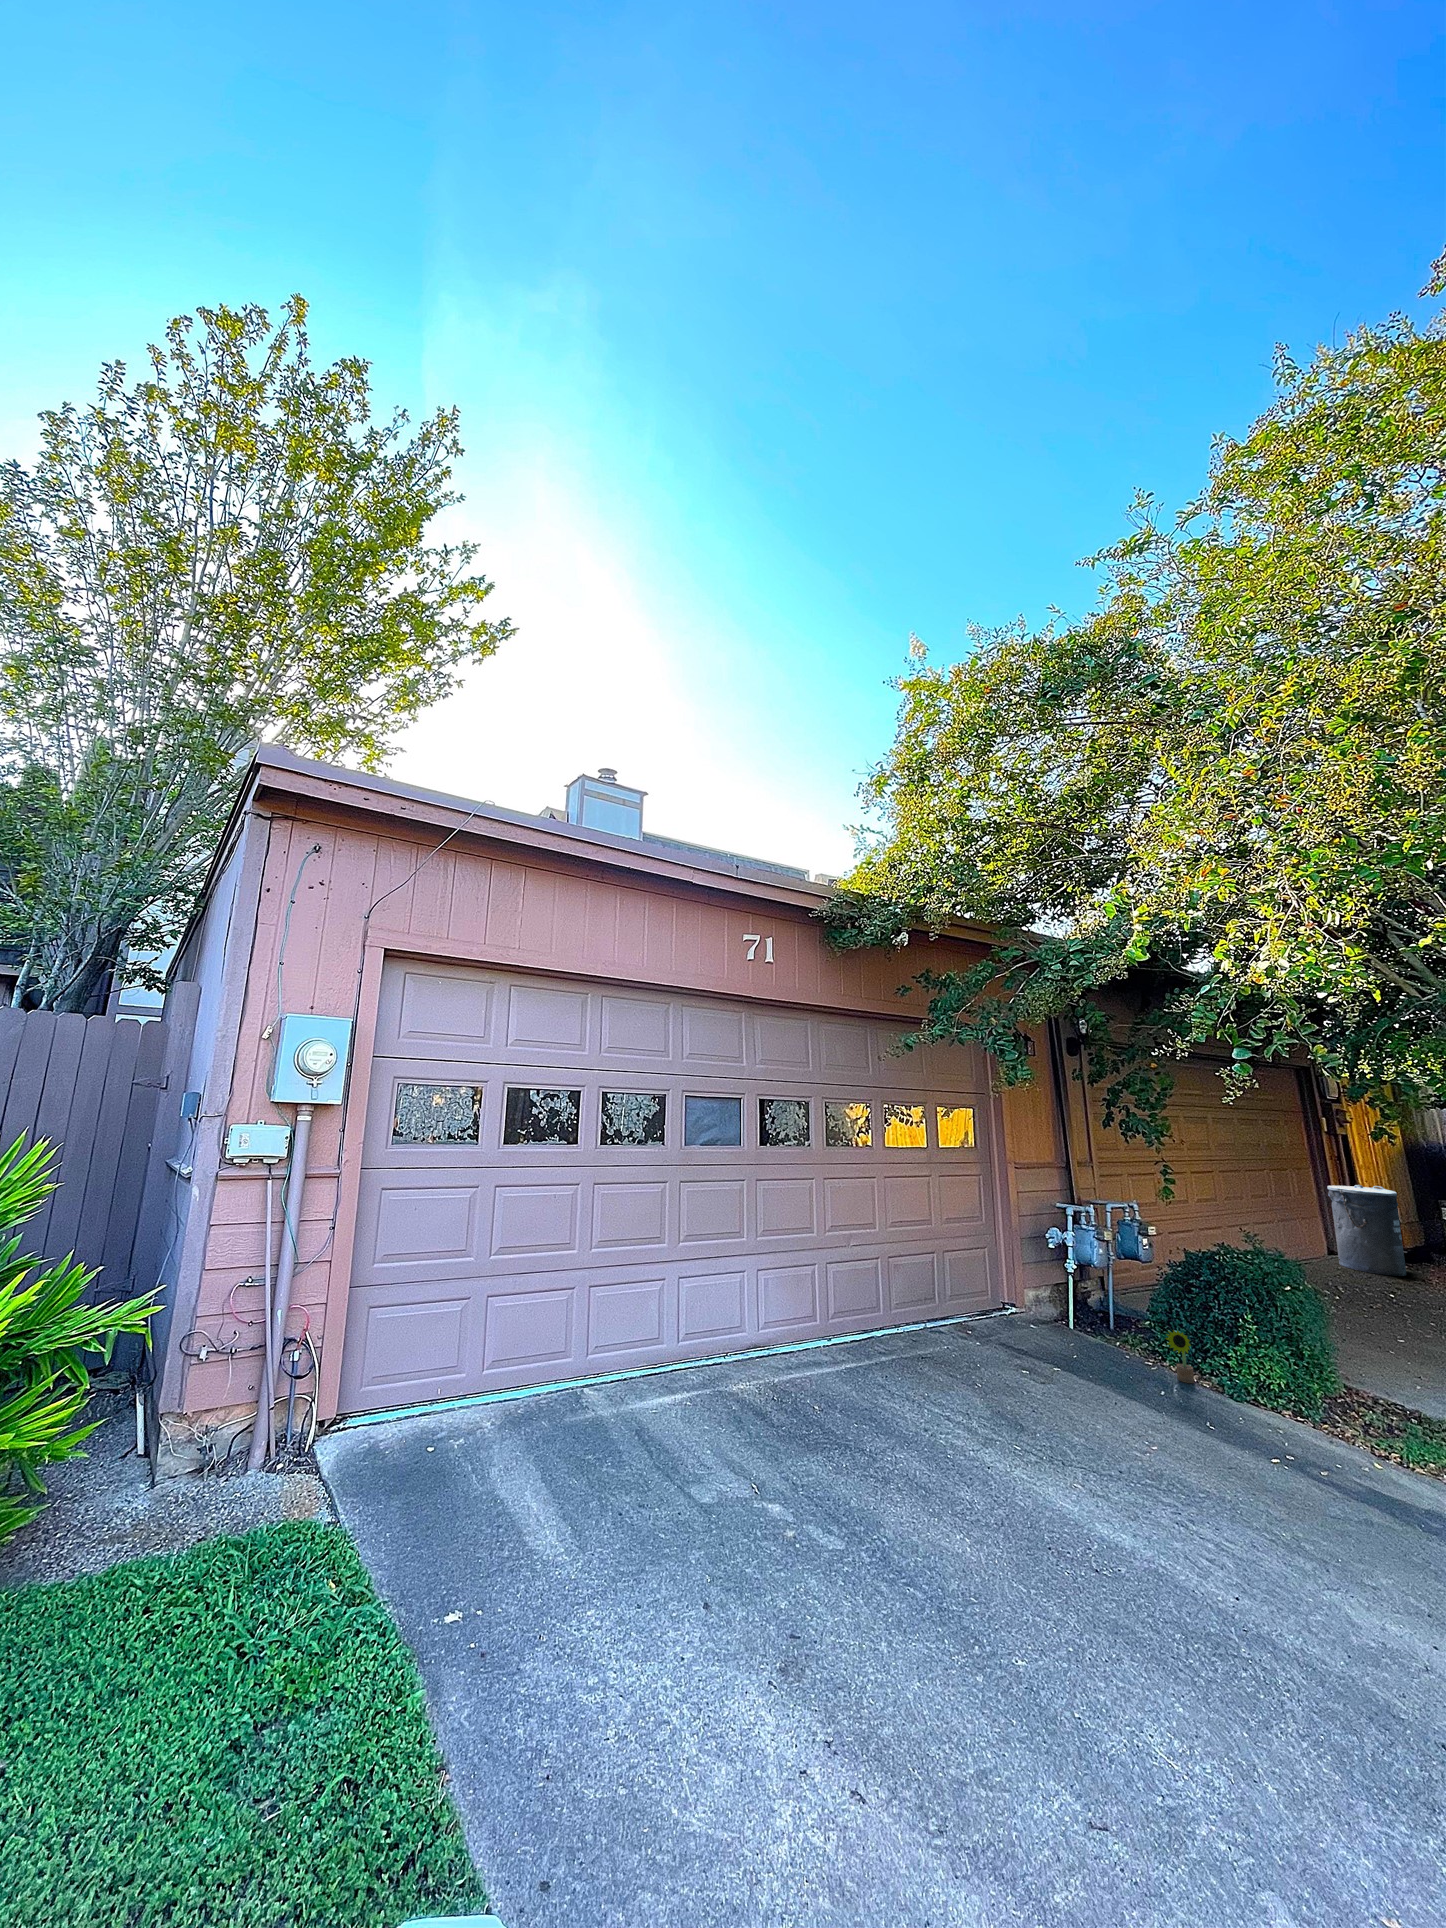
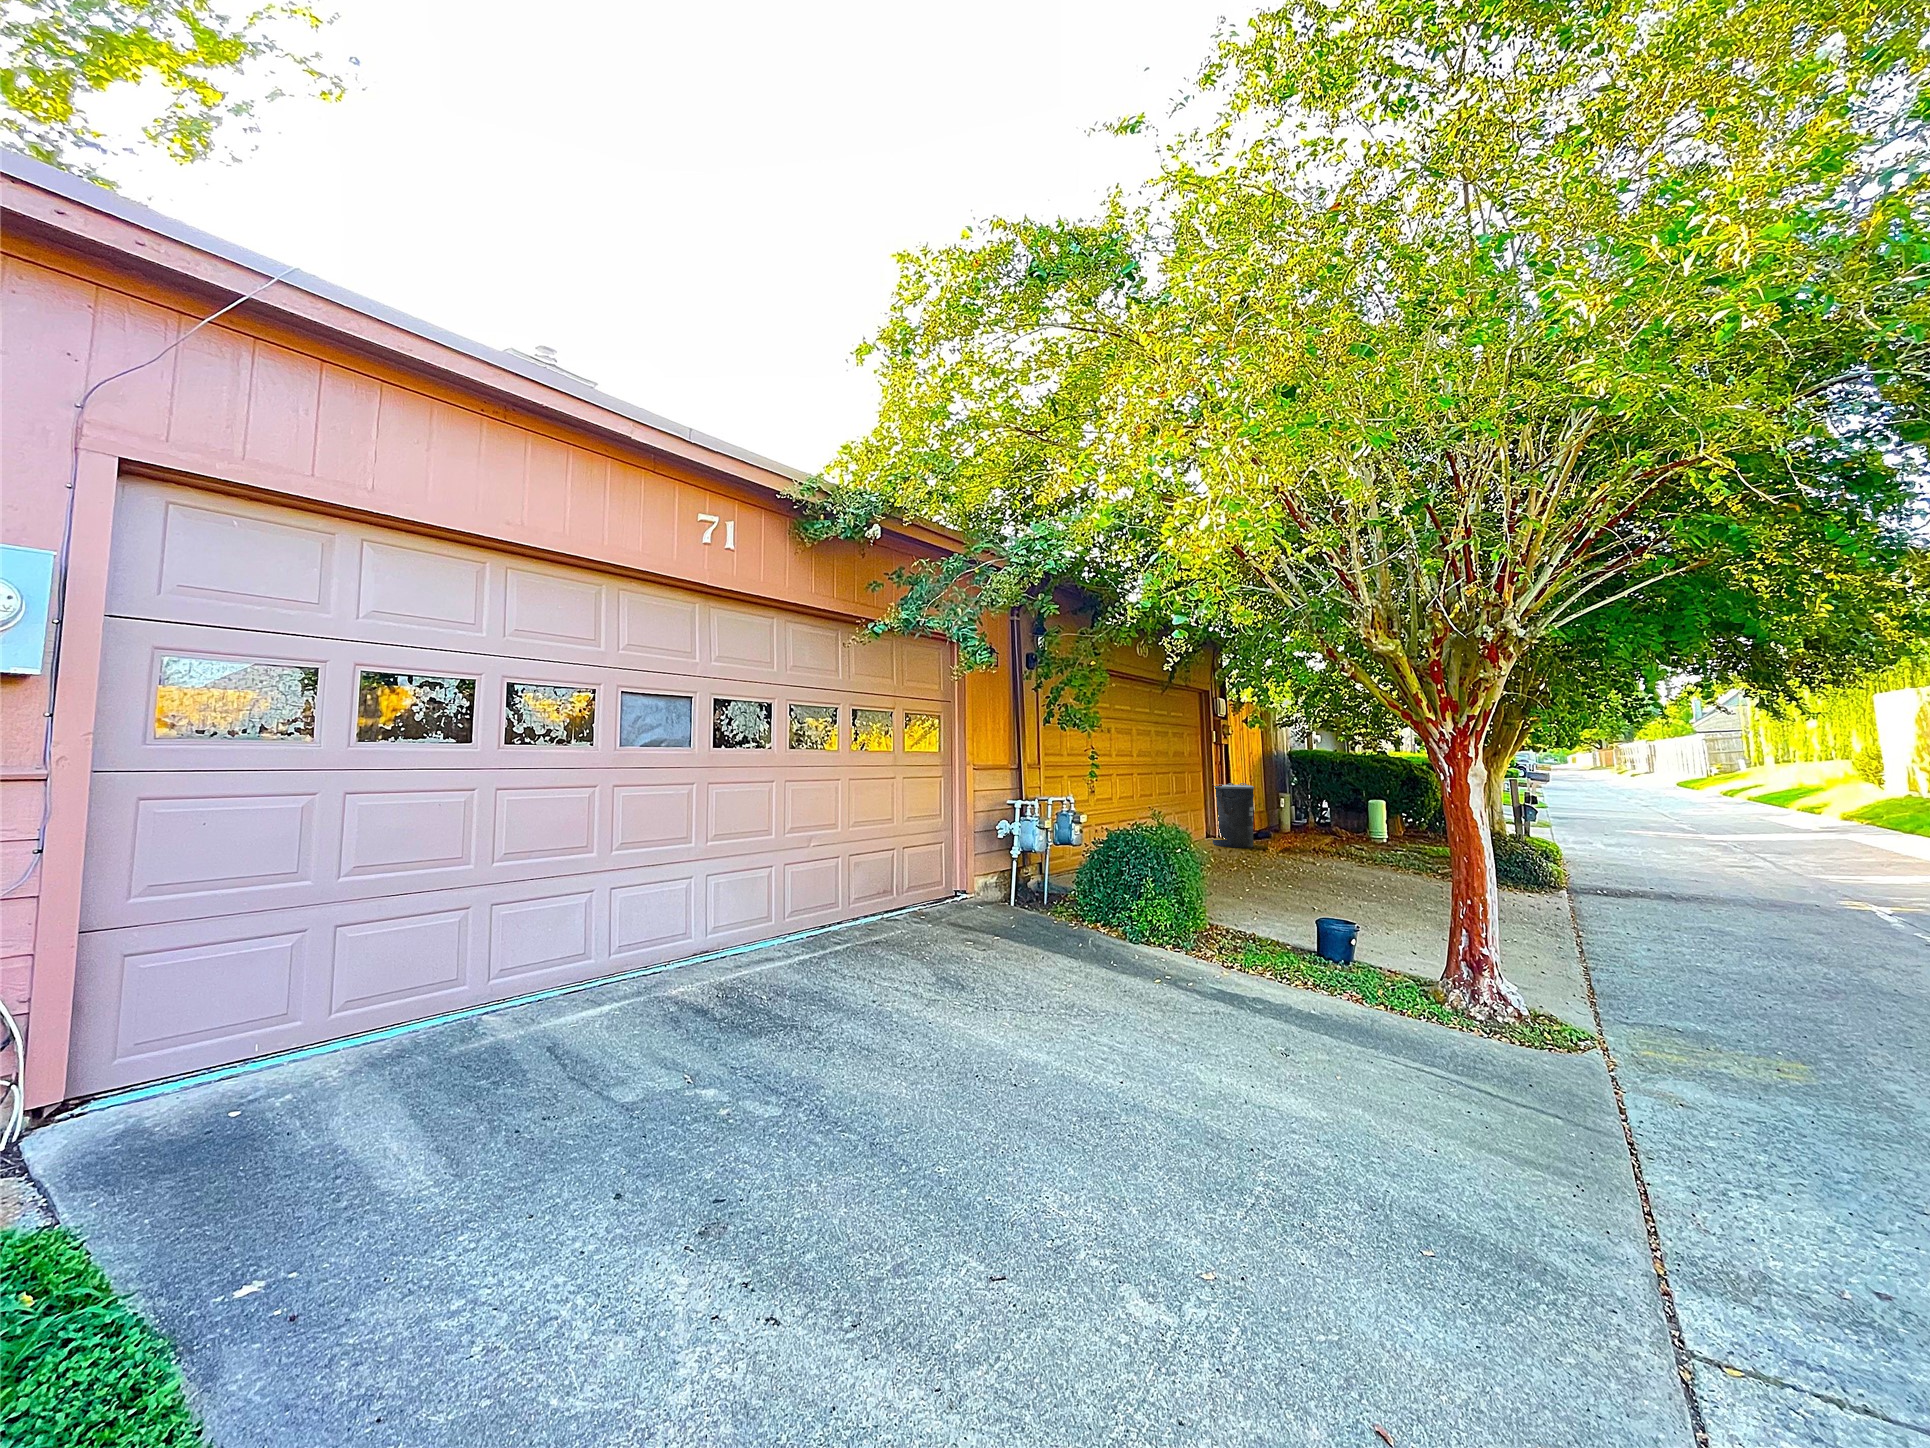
decorative plant: present [1166,1331,1194,1383] -> none [1083,889,1102,930]

